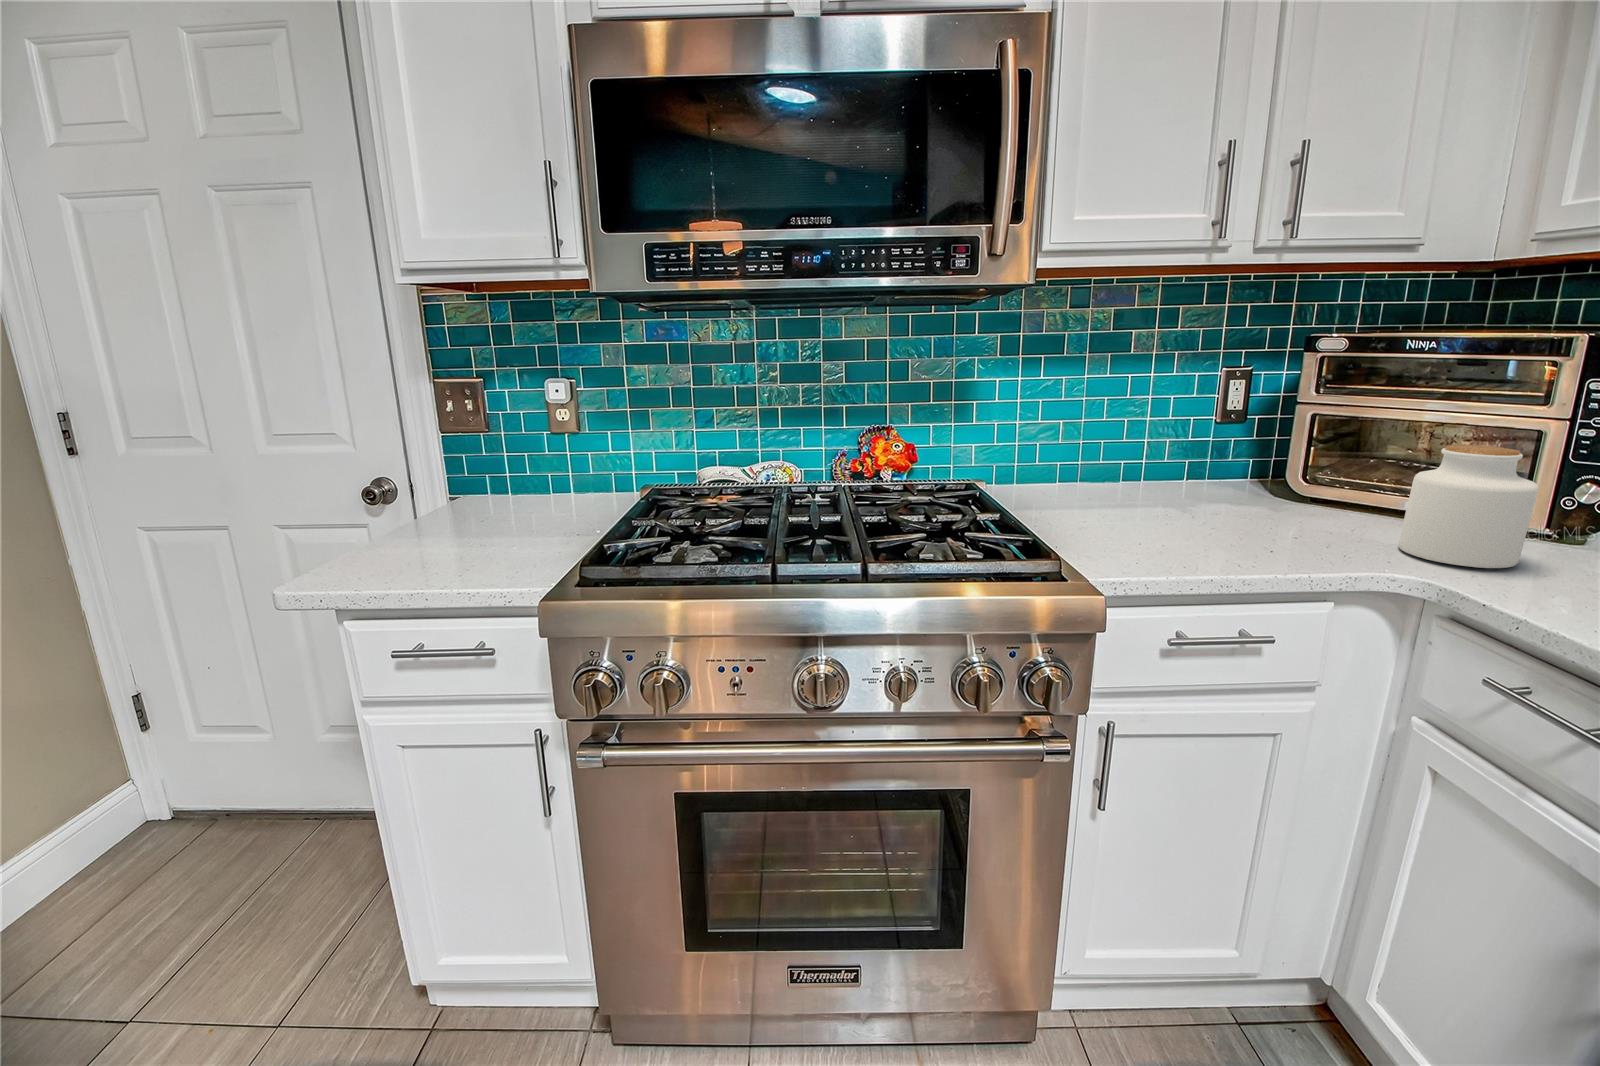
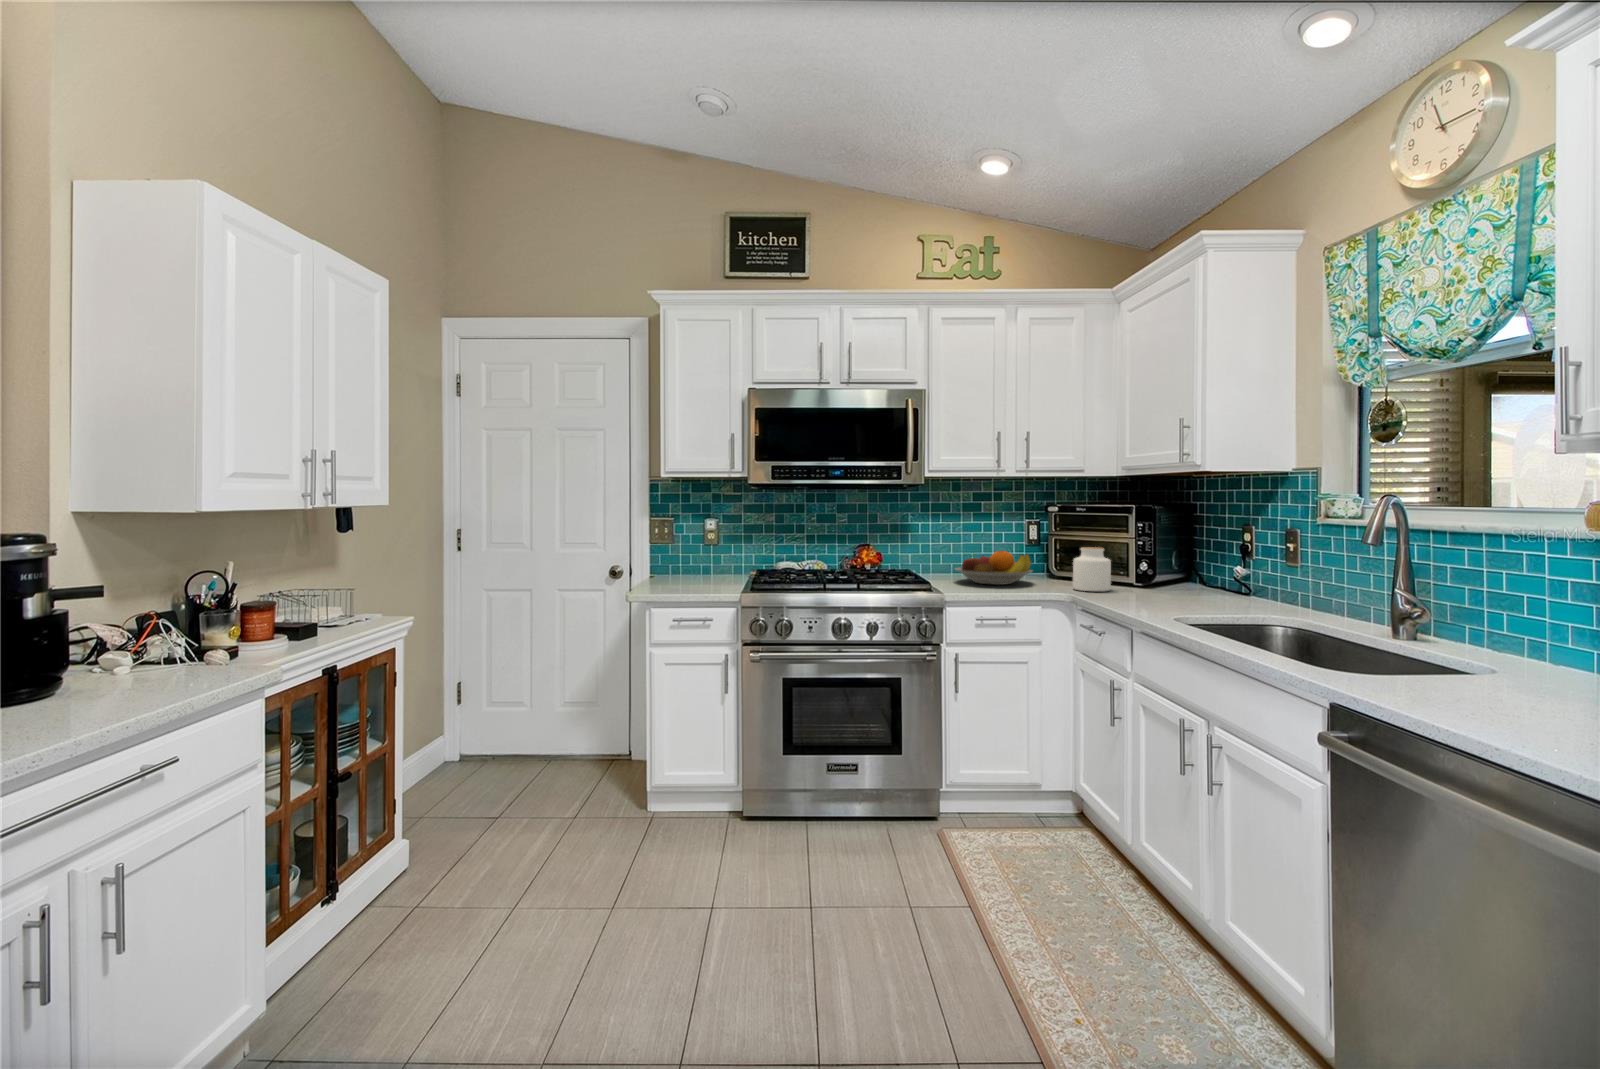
fruit bowl: none [1082,449,1281,531] -> present [955,551,1032,585]

